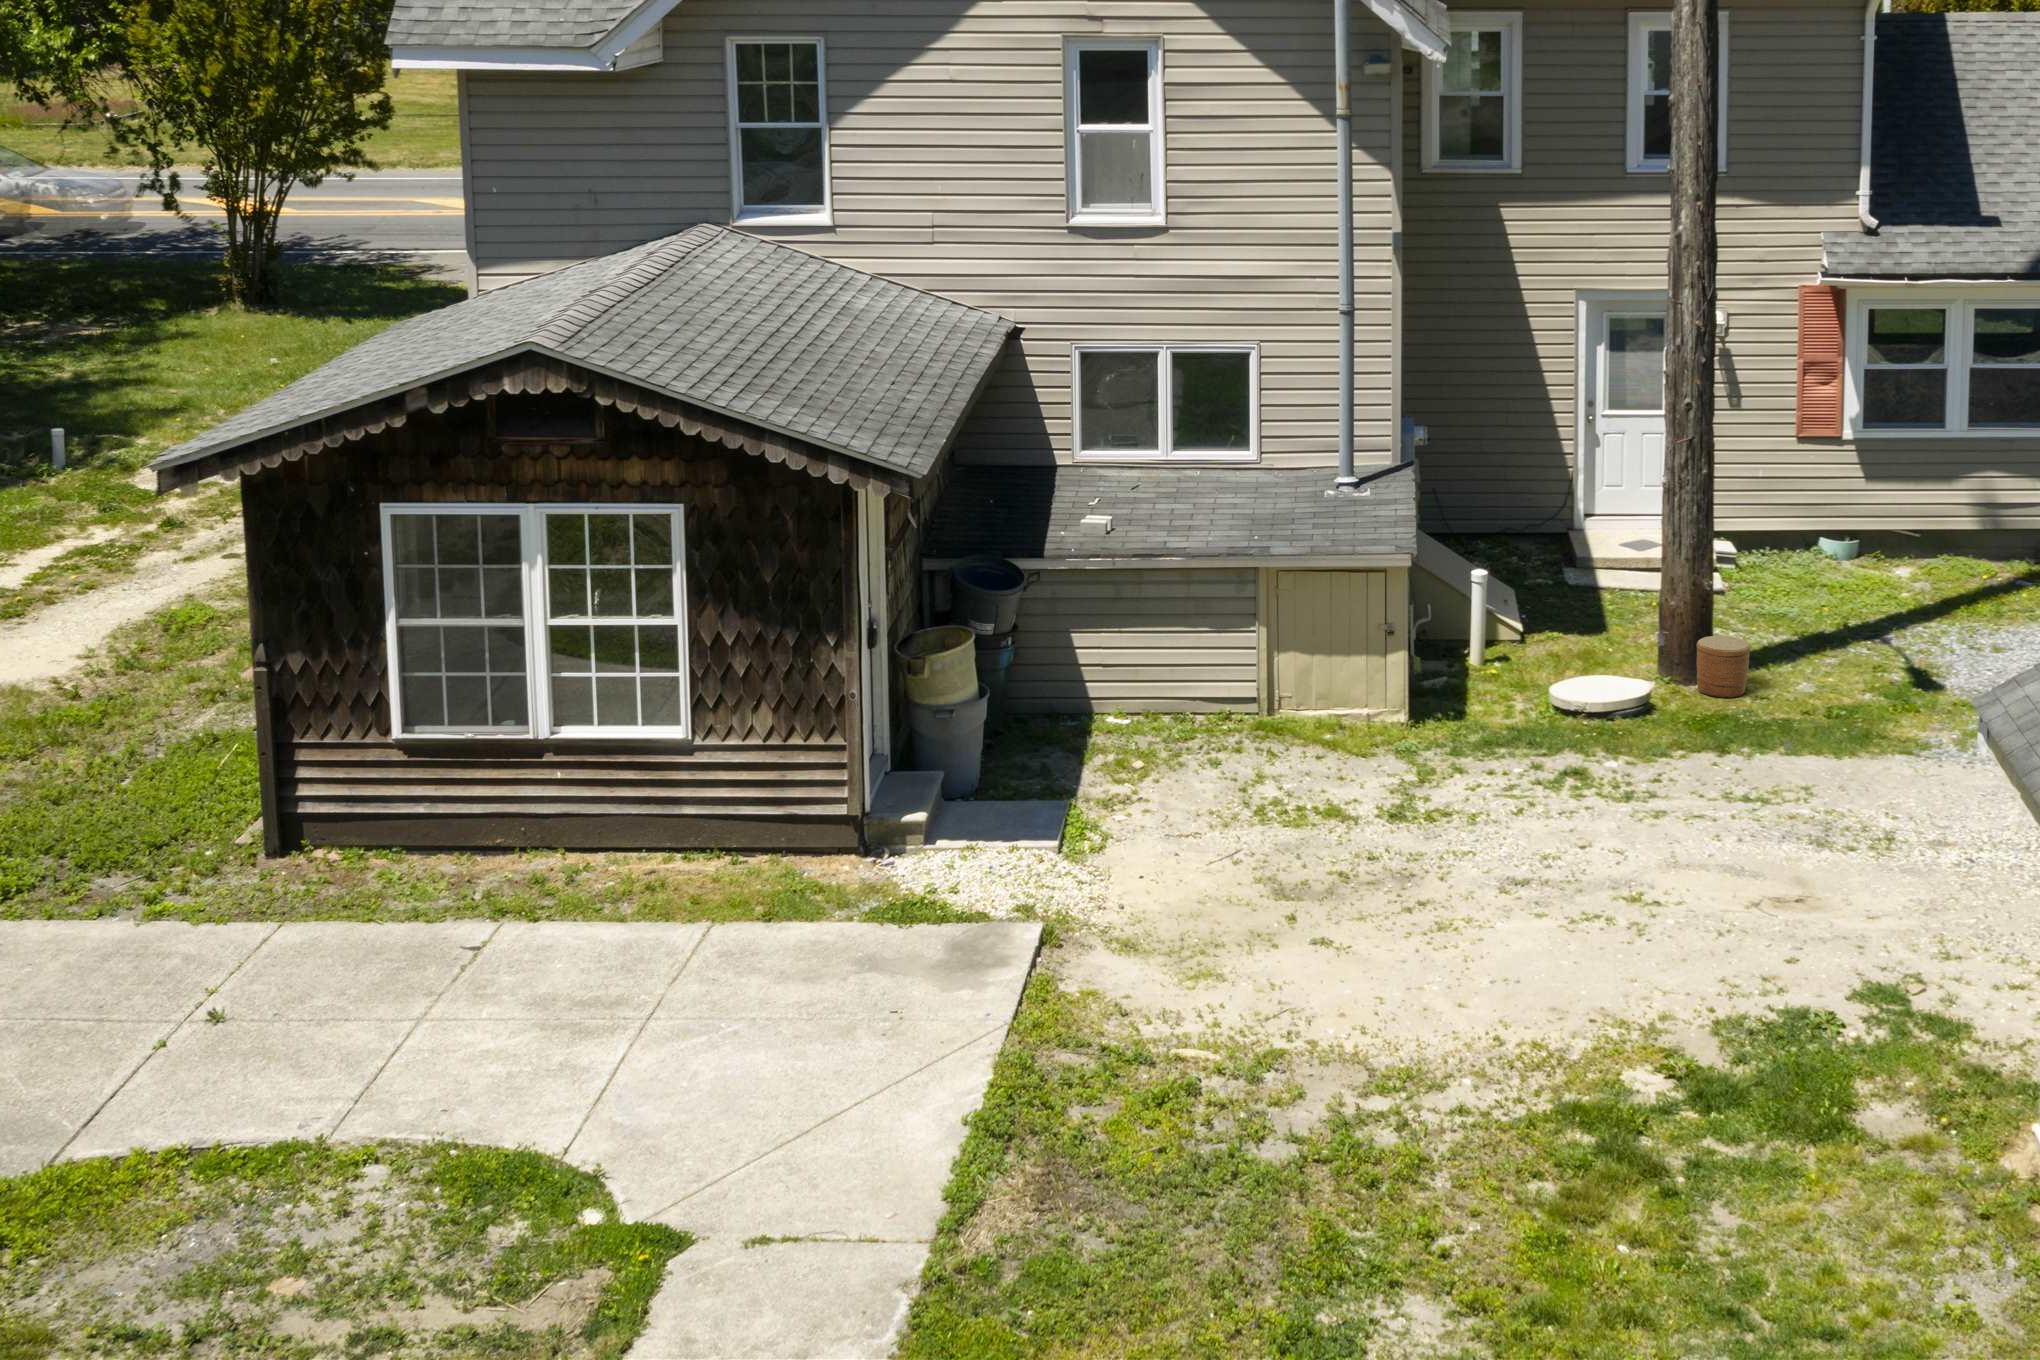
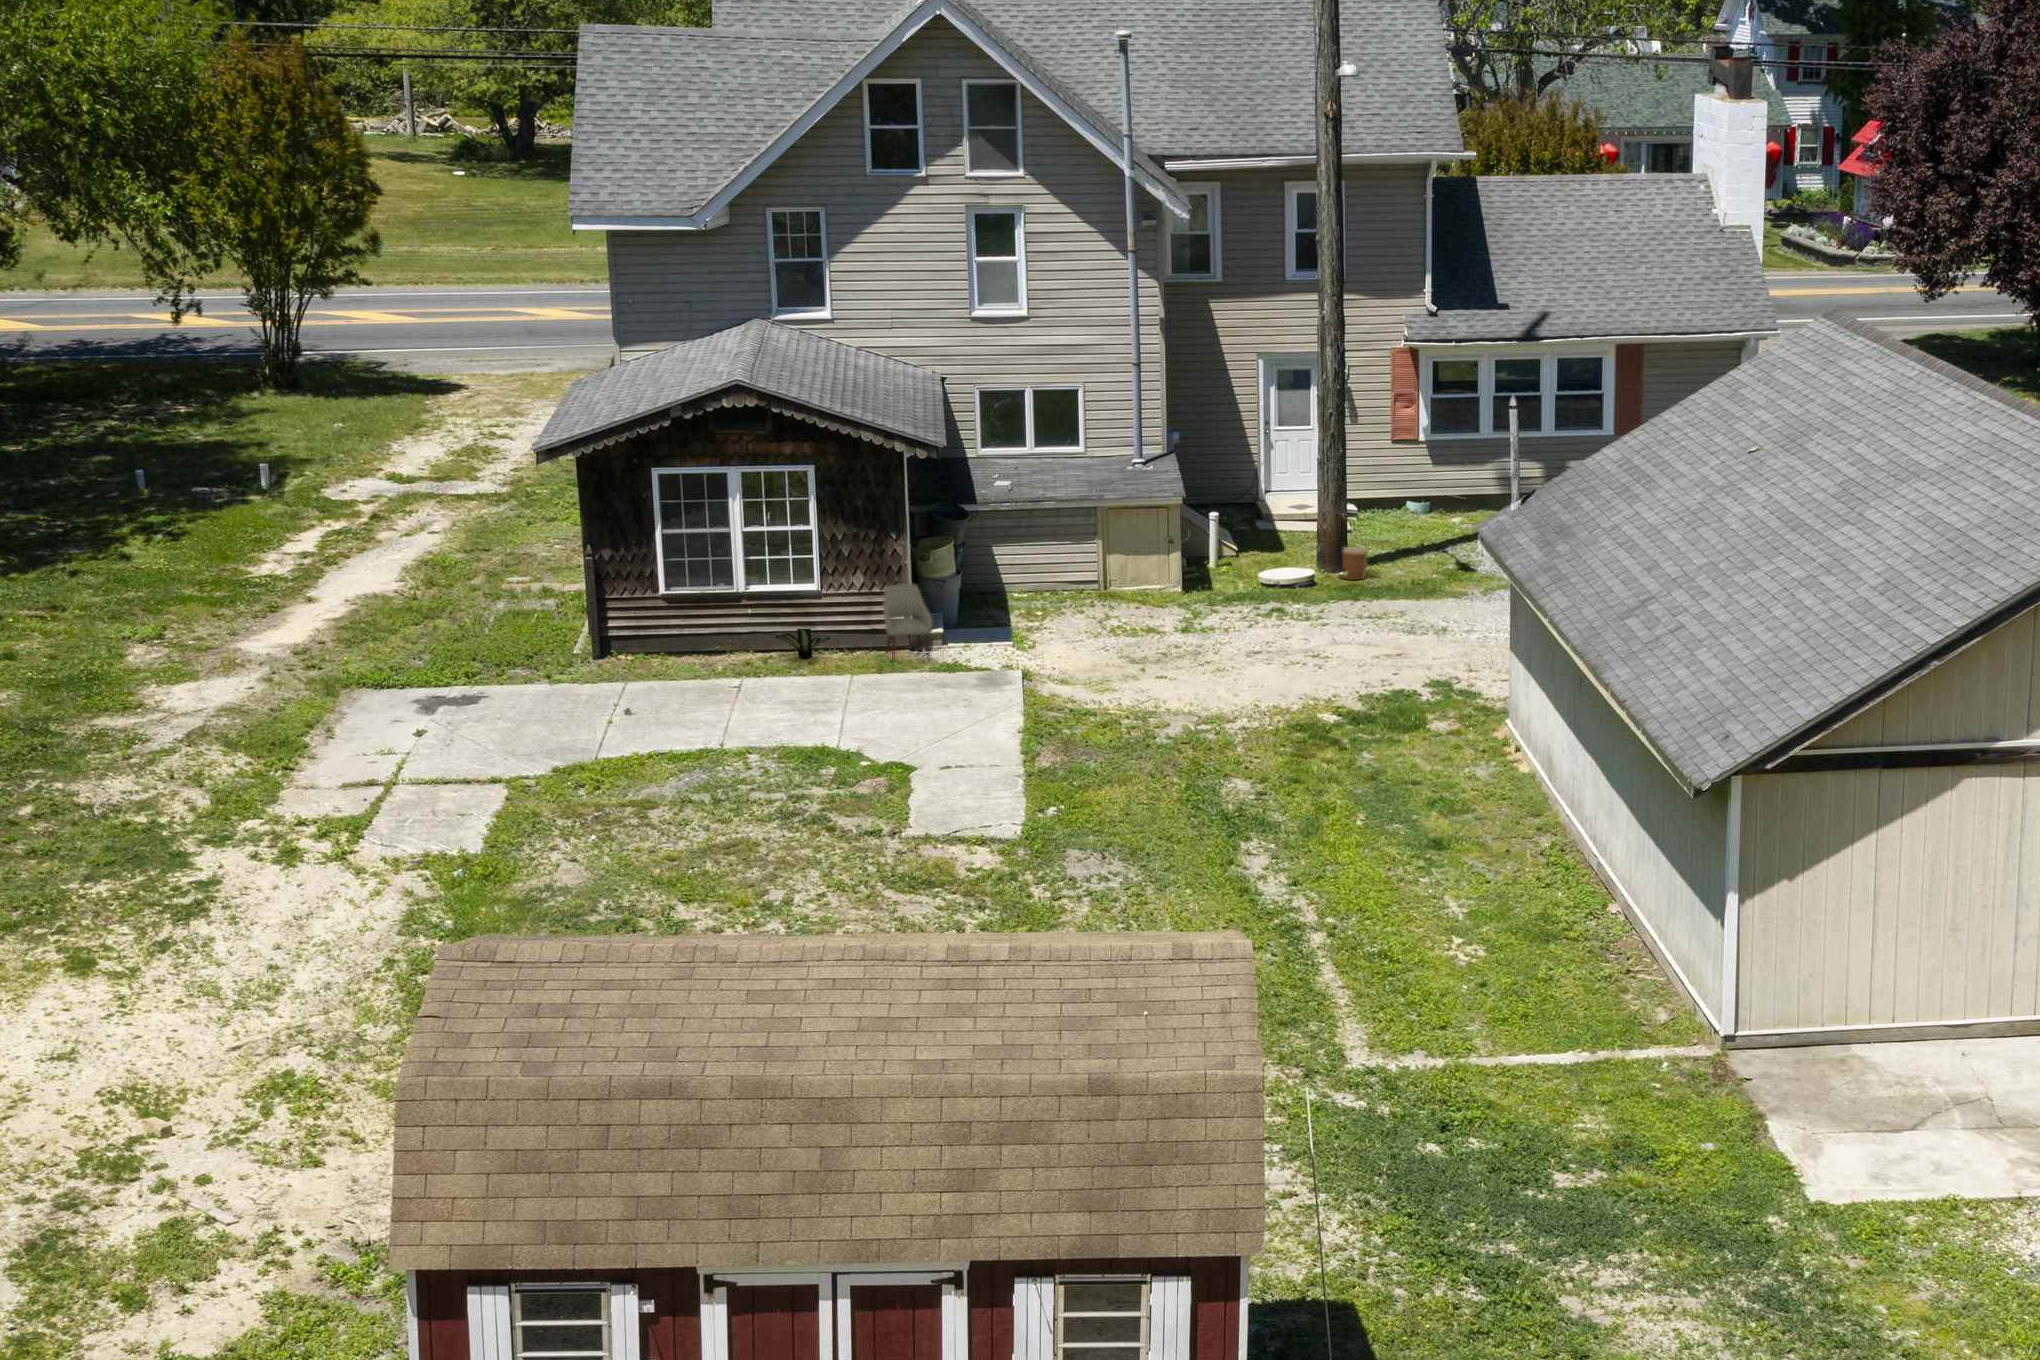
chair: none [792,729,885,887] -> present [883,584,932,661]
potted plant: none [580,808,692,875] -> present [775,629,830,659]

